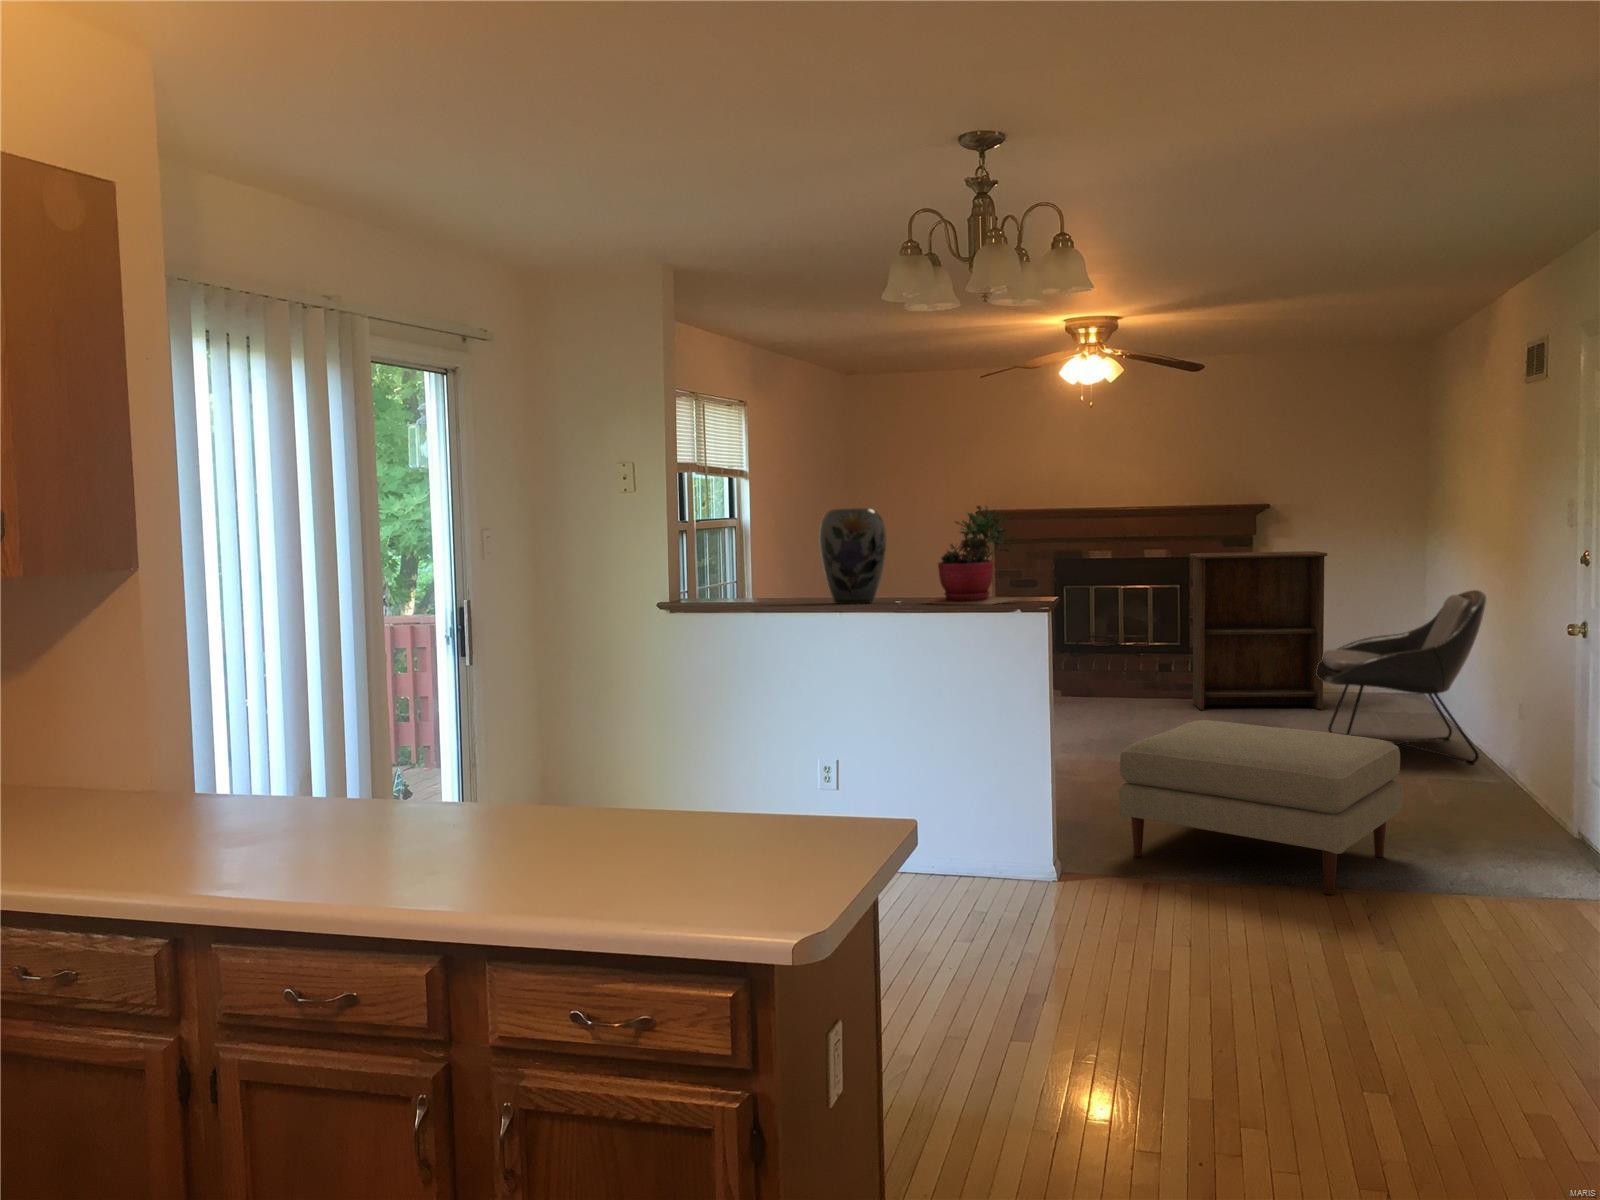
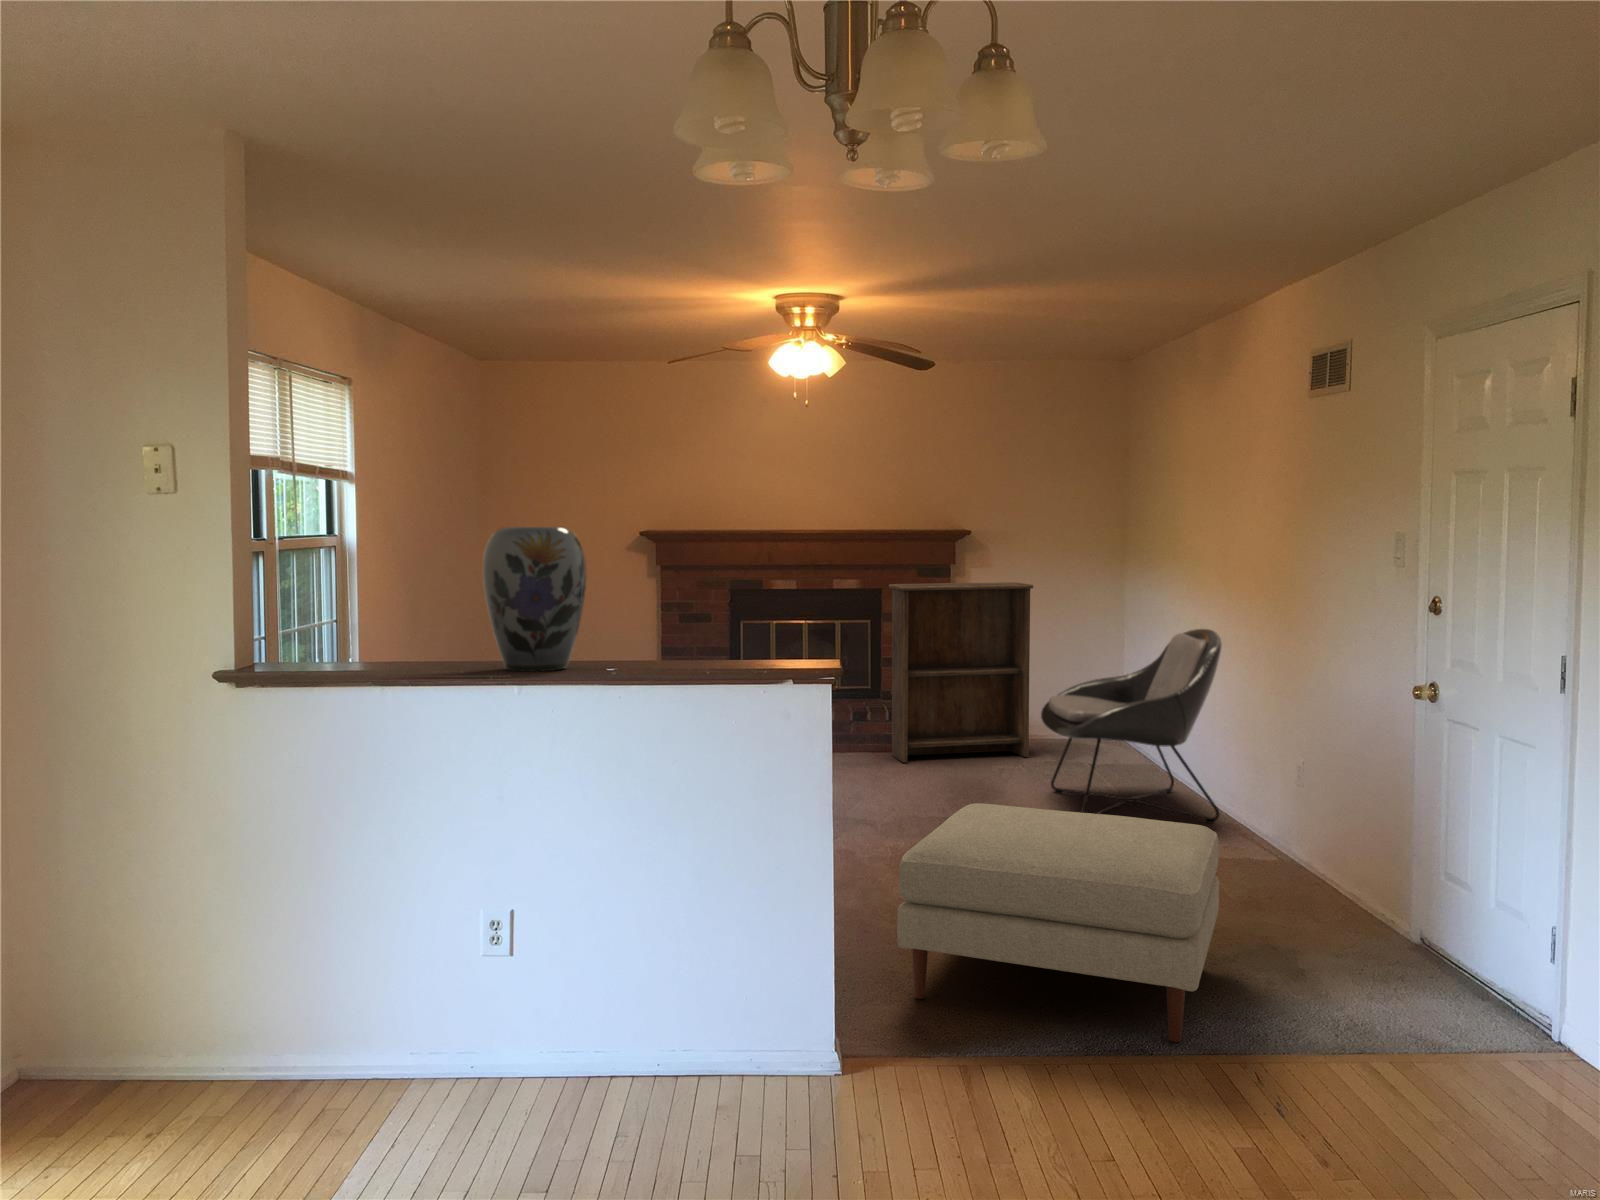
succulent plant: present [922,506,1017,604] -> none [634,526,787,677]

